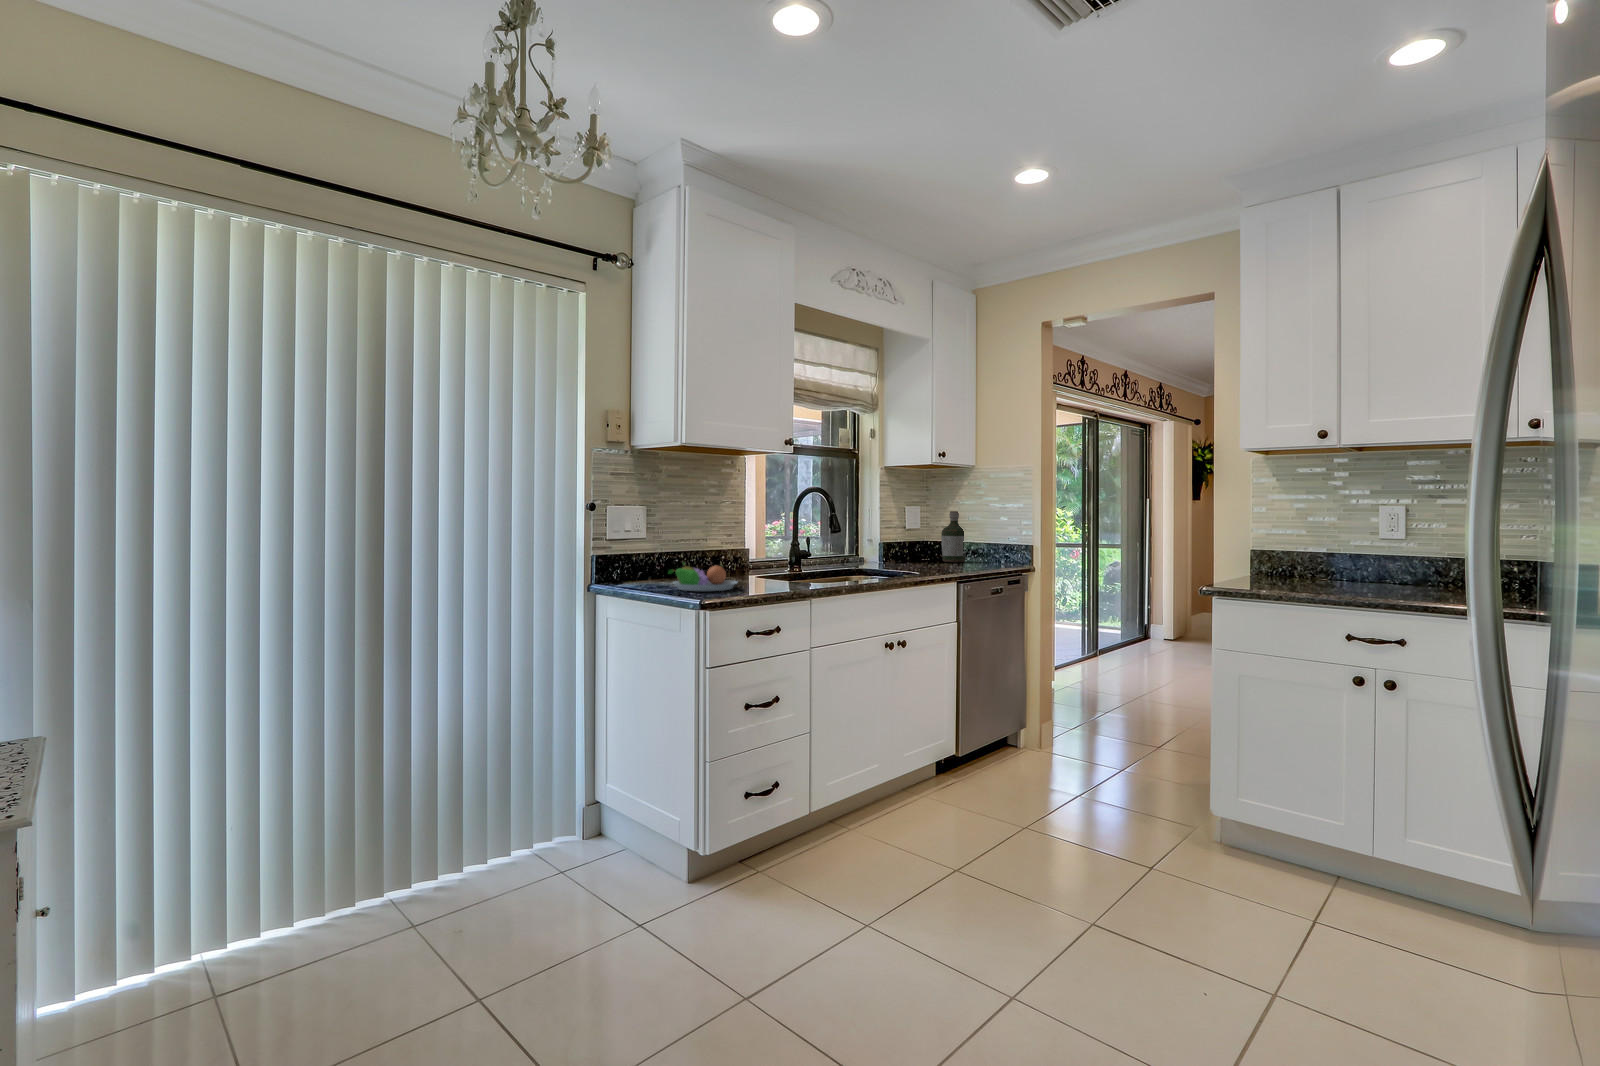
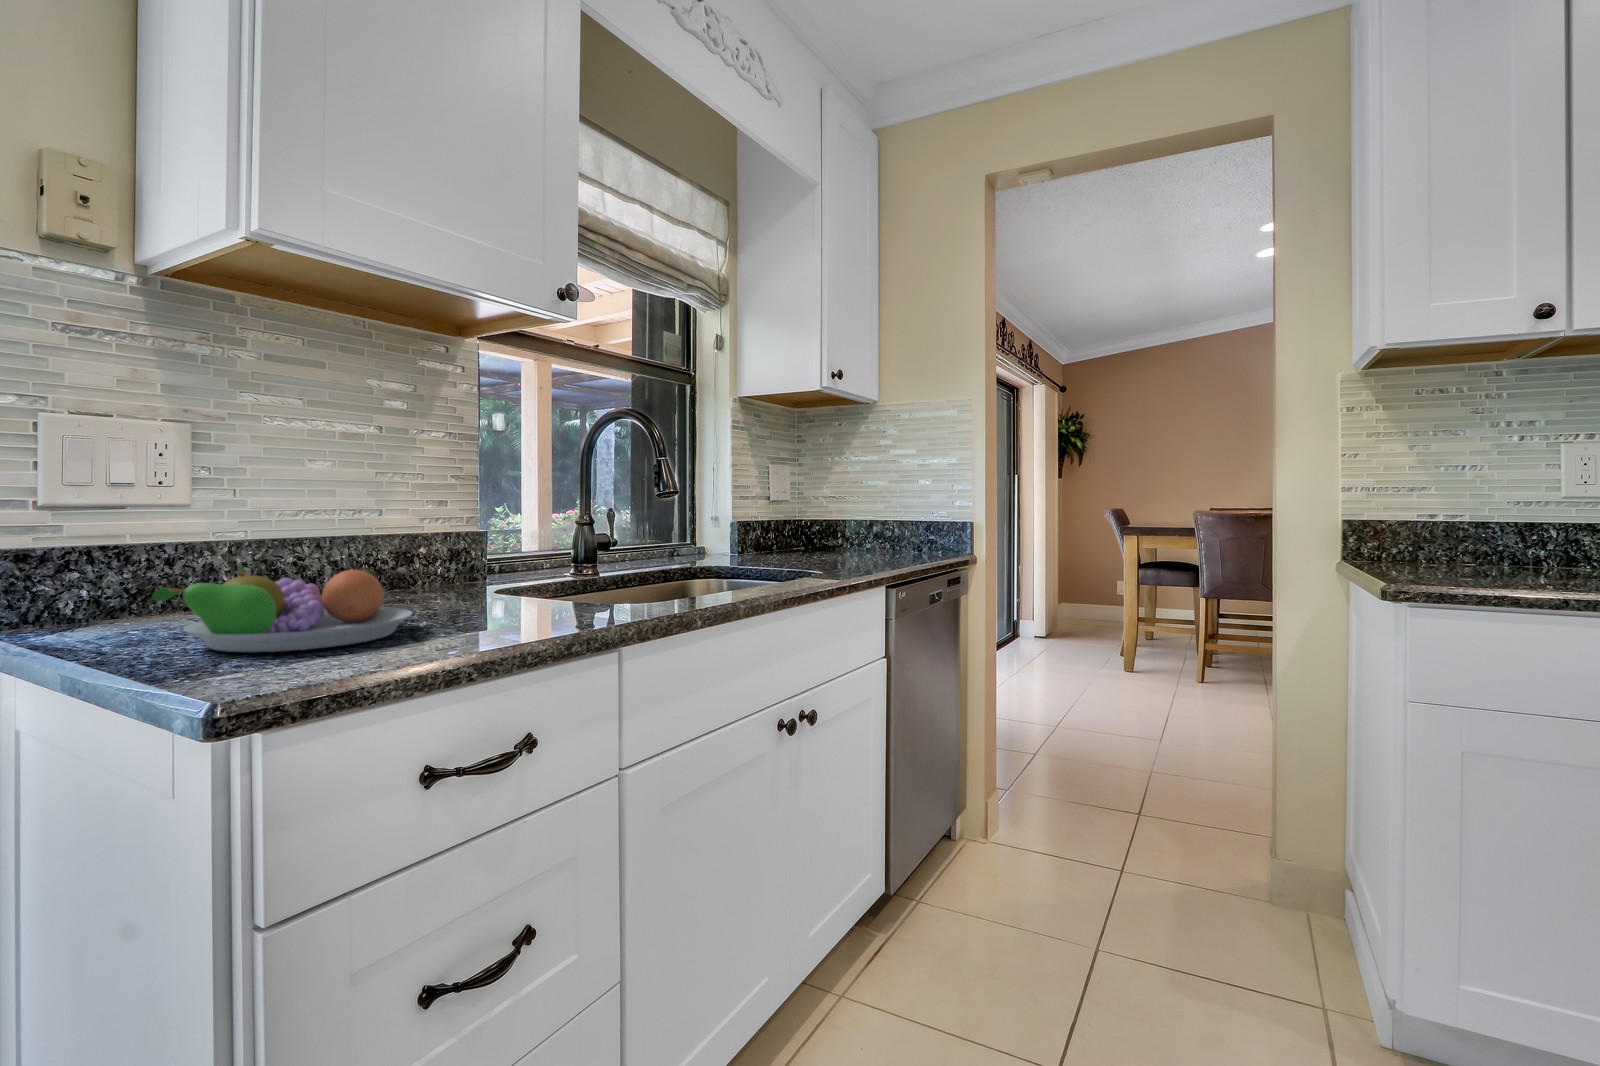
bottle: present [941,511,965,562] -> none [824,473,862,552]

